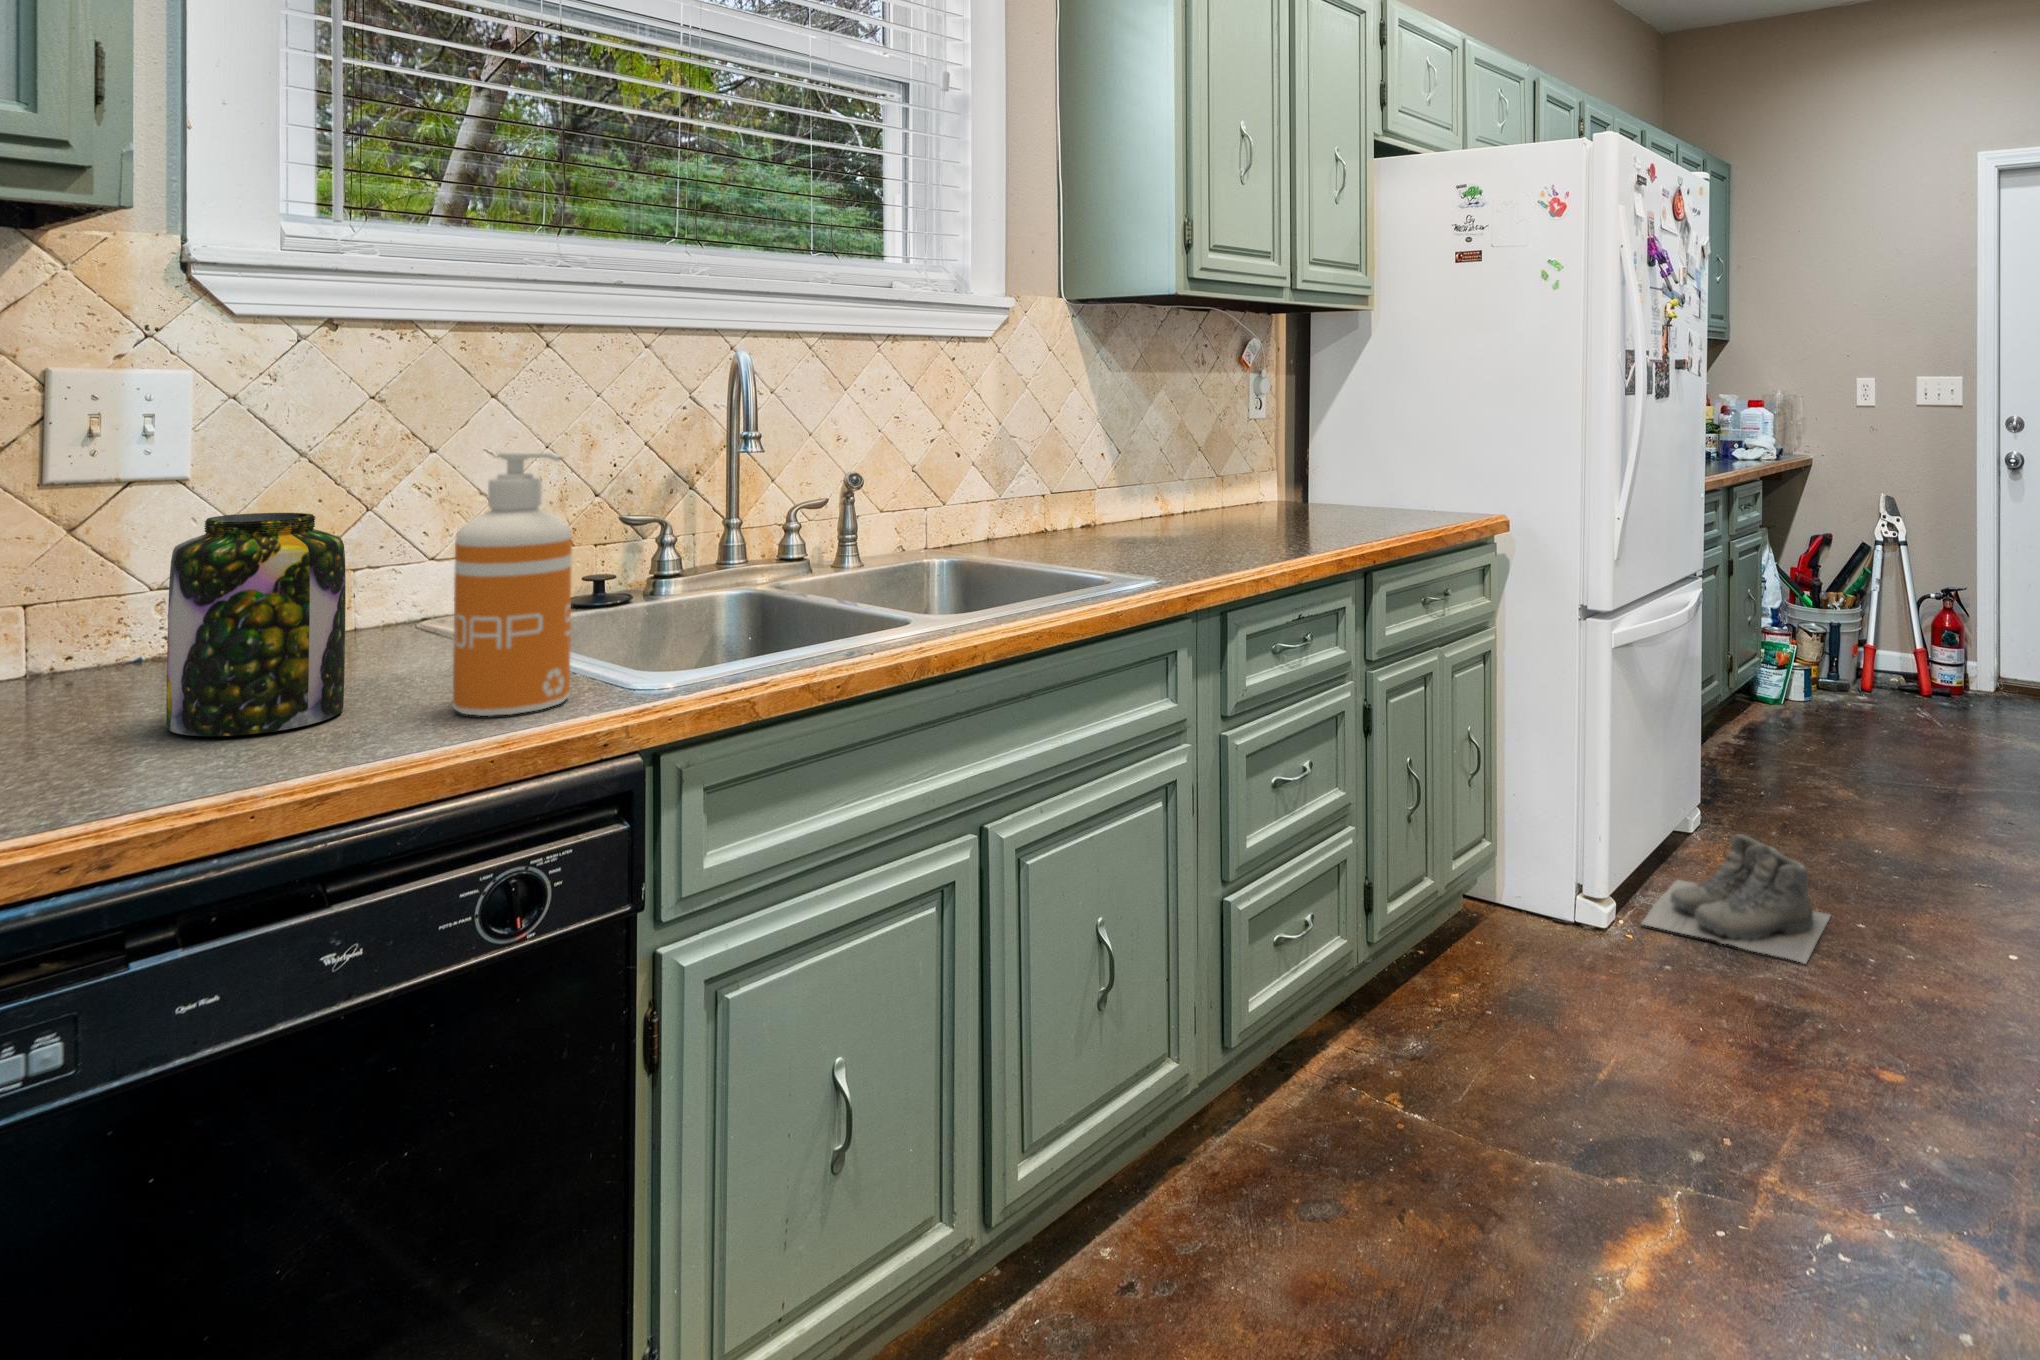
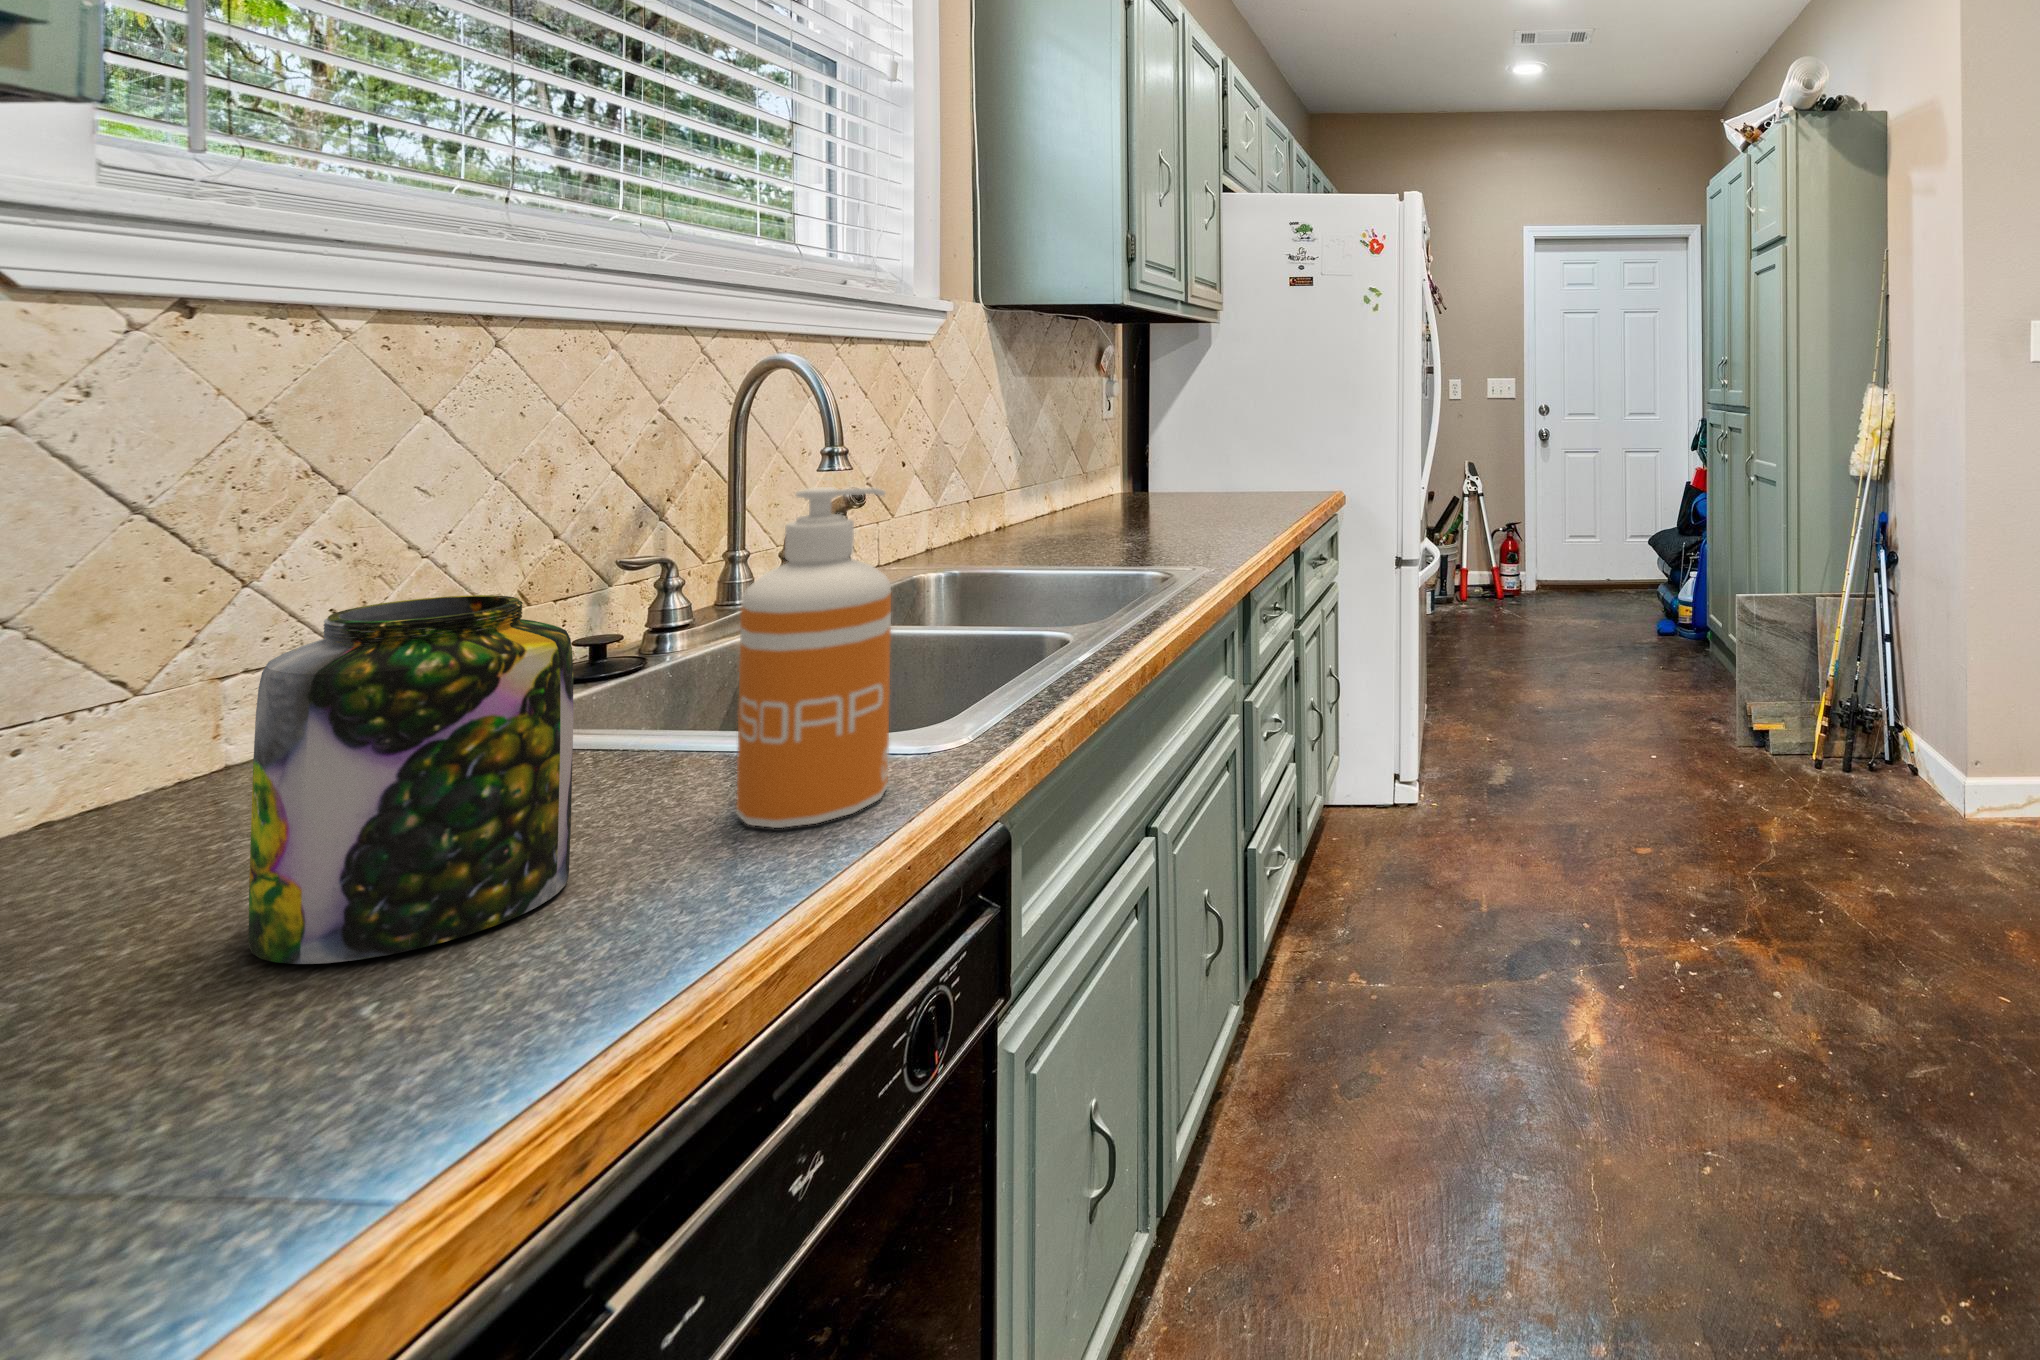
boots: present [1642,834,1830,964] -> none [1434,713,1552,795]

